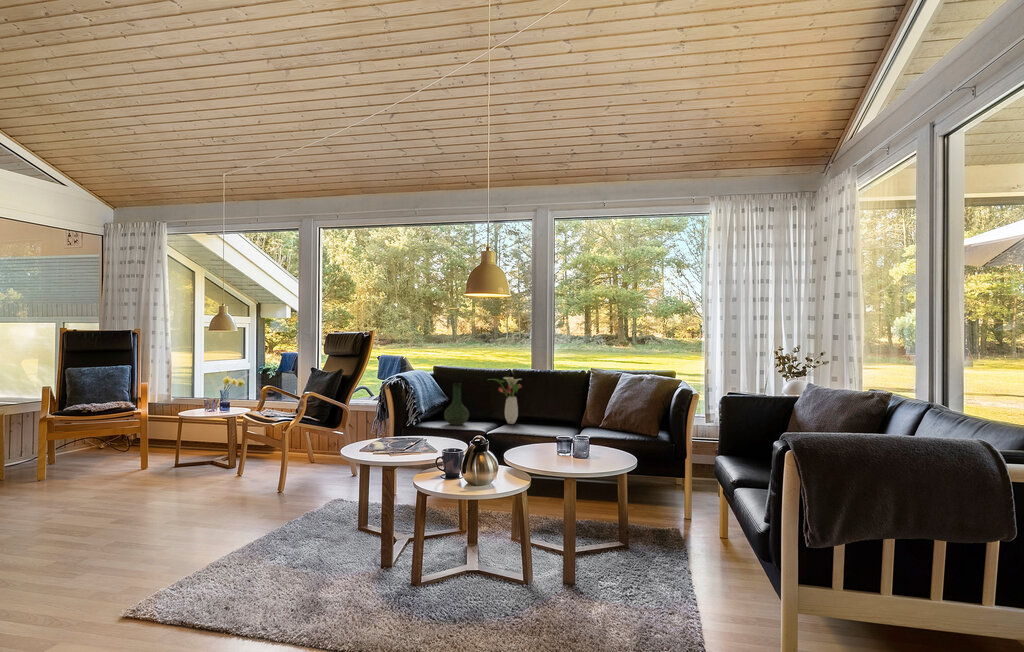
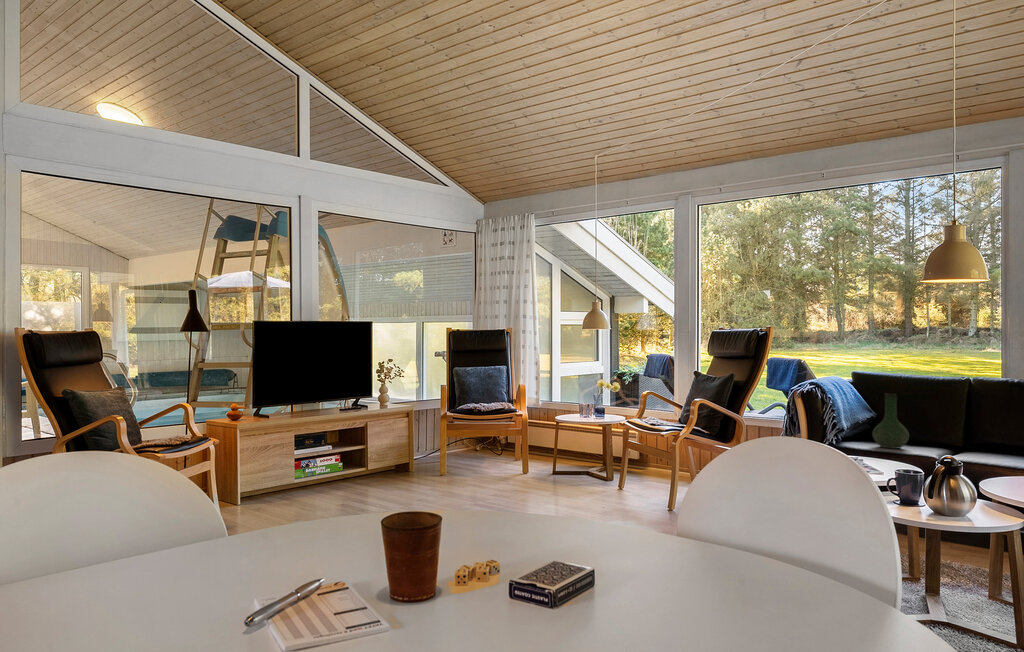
flower arrangement: present [493,377,522,424] -> none [934,388,990,452]

